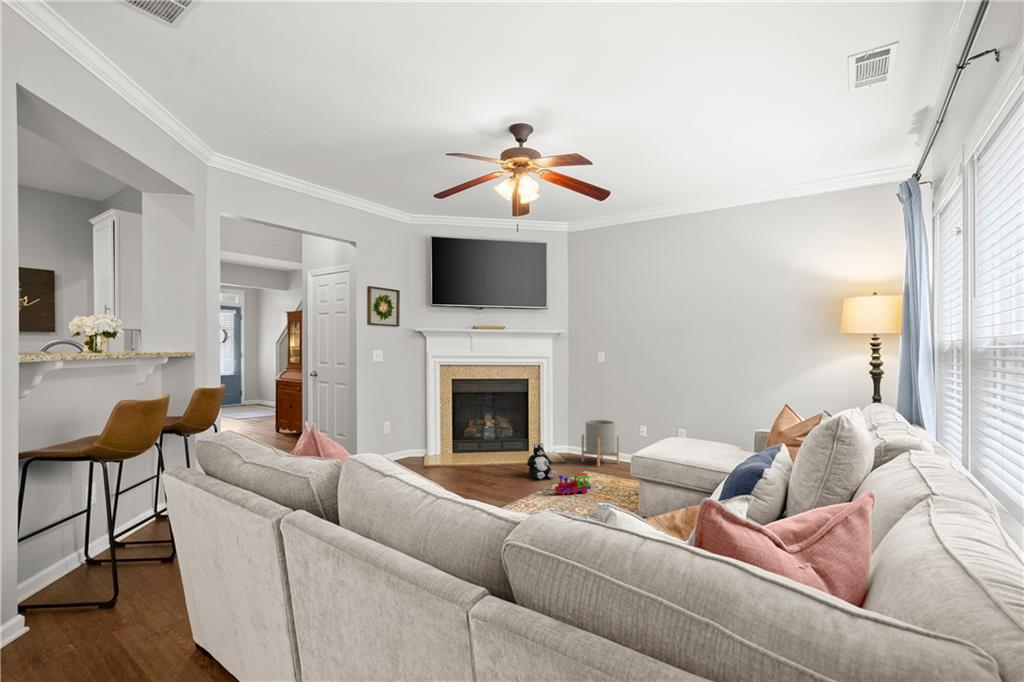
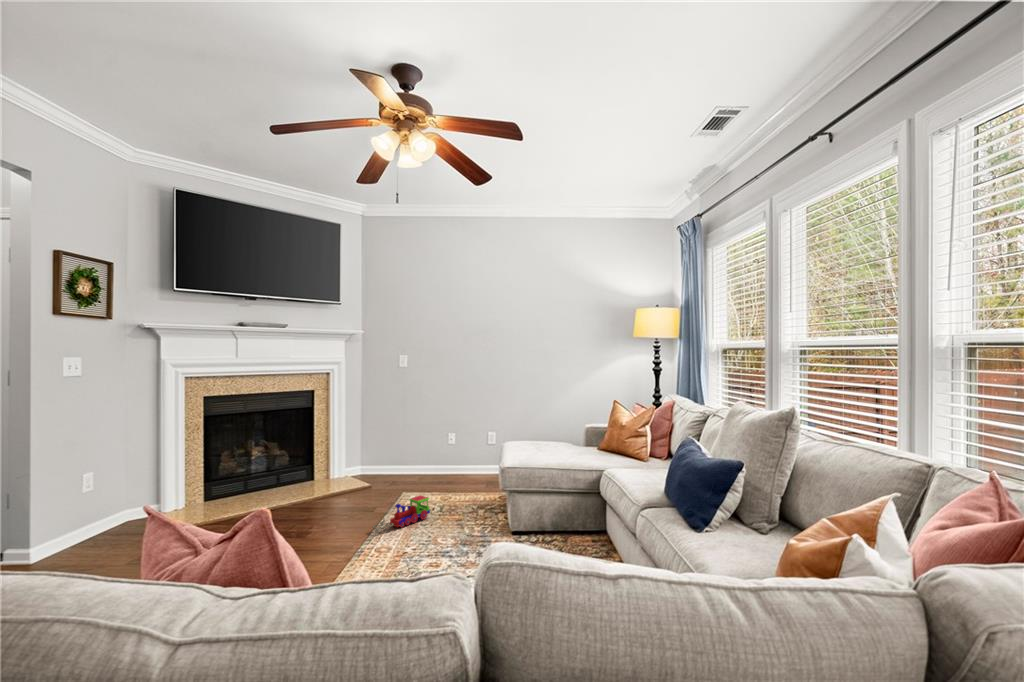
planter: present [582,420,619,467] -> none [385,432,427,485]
plush toy: present [527,443,556,479] -> none [337,468,376,513]

